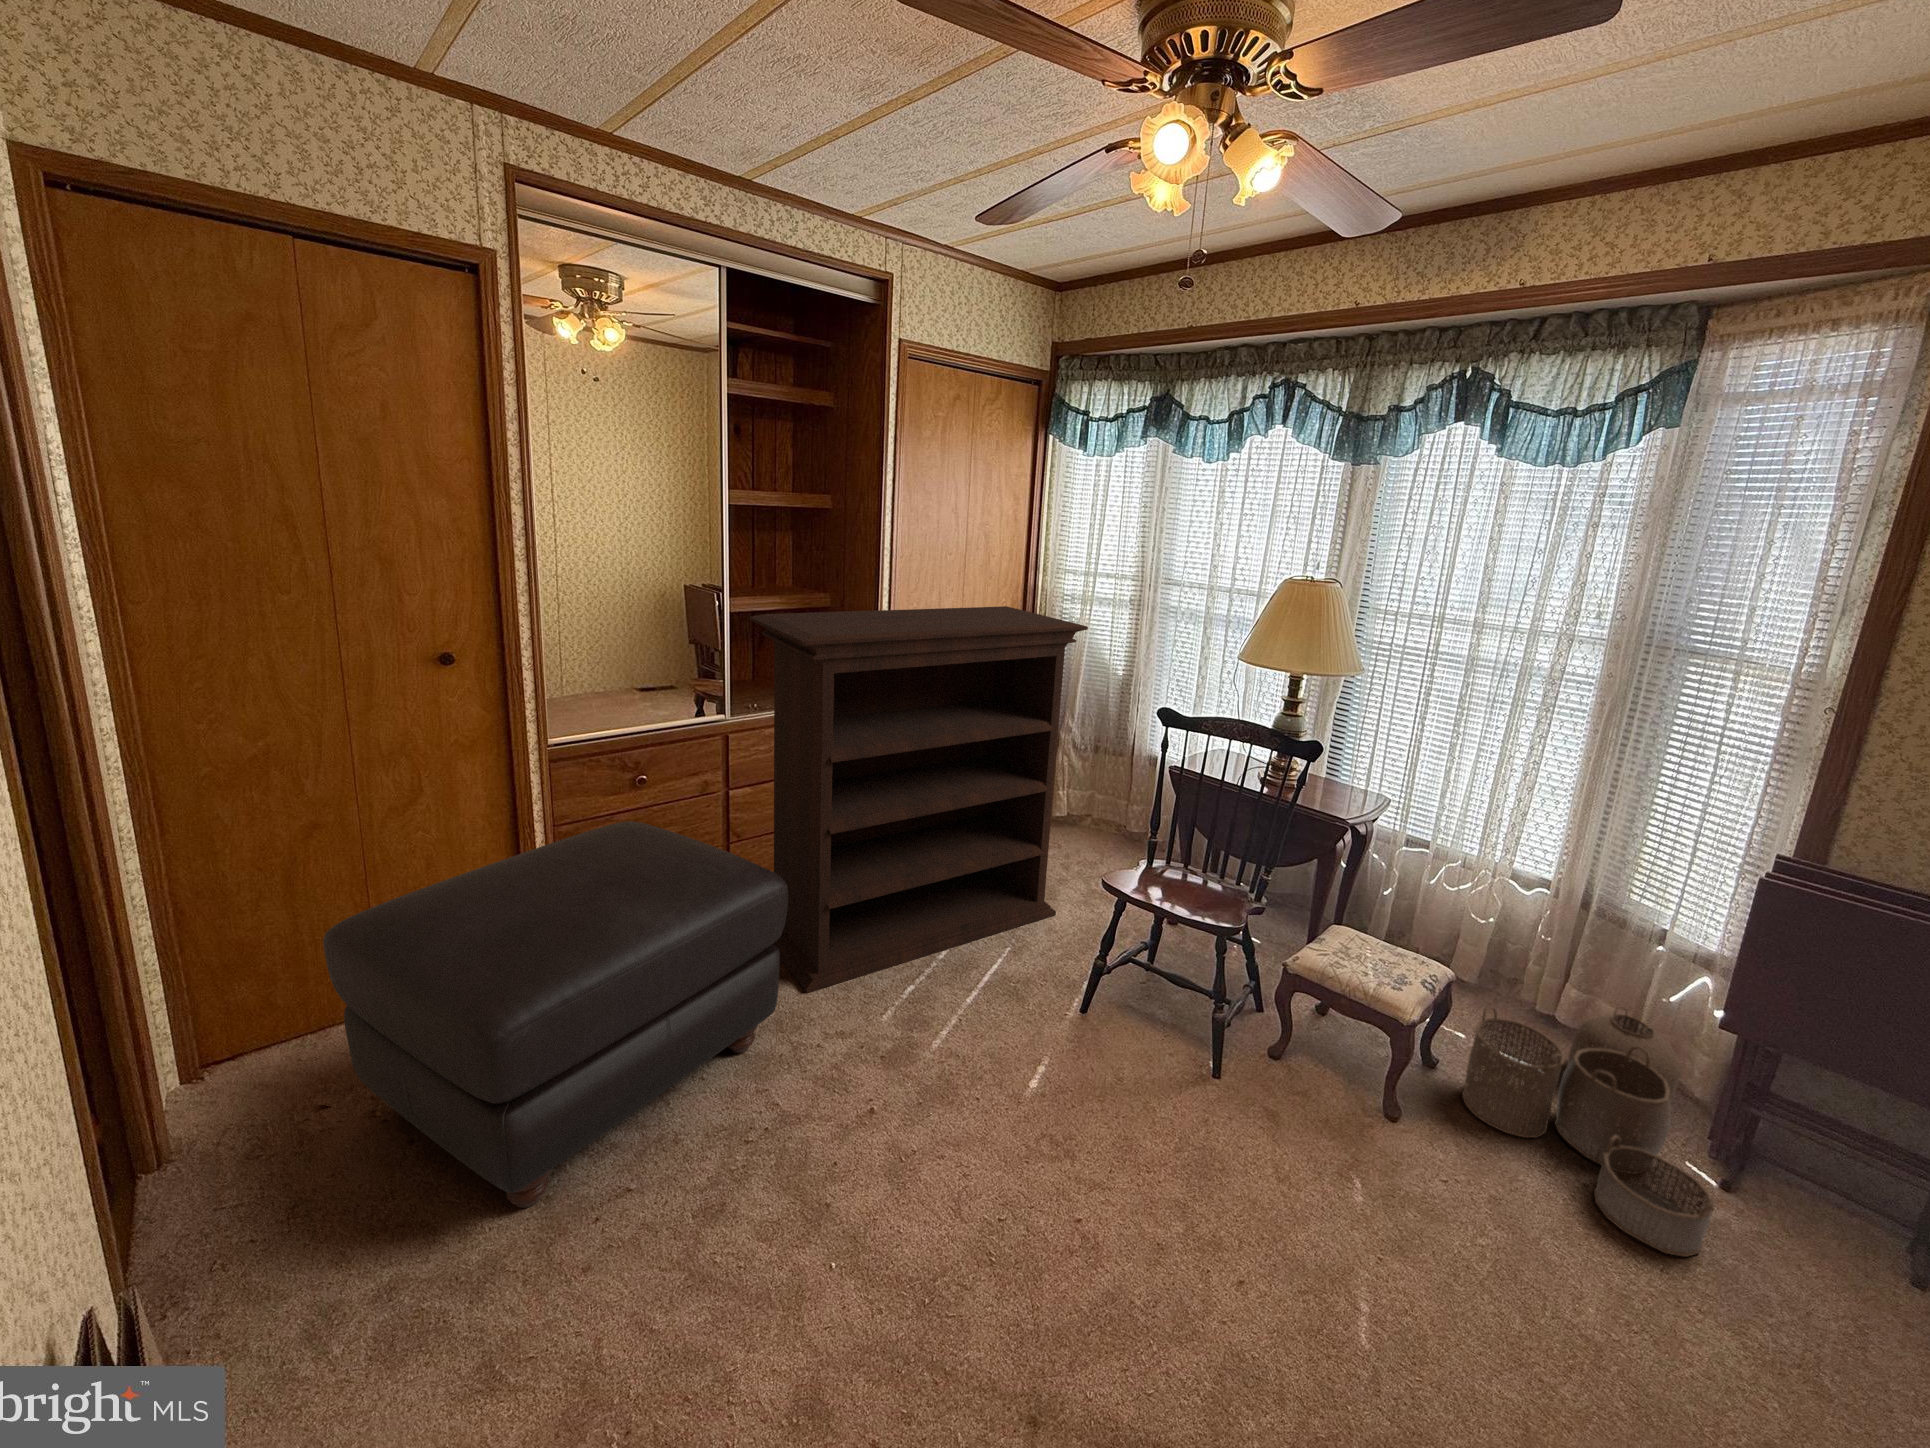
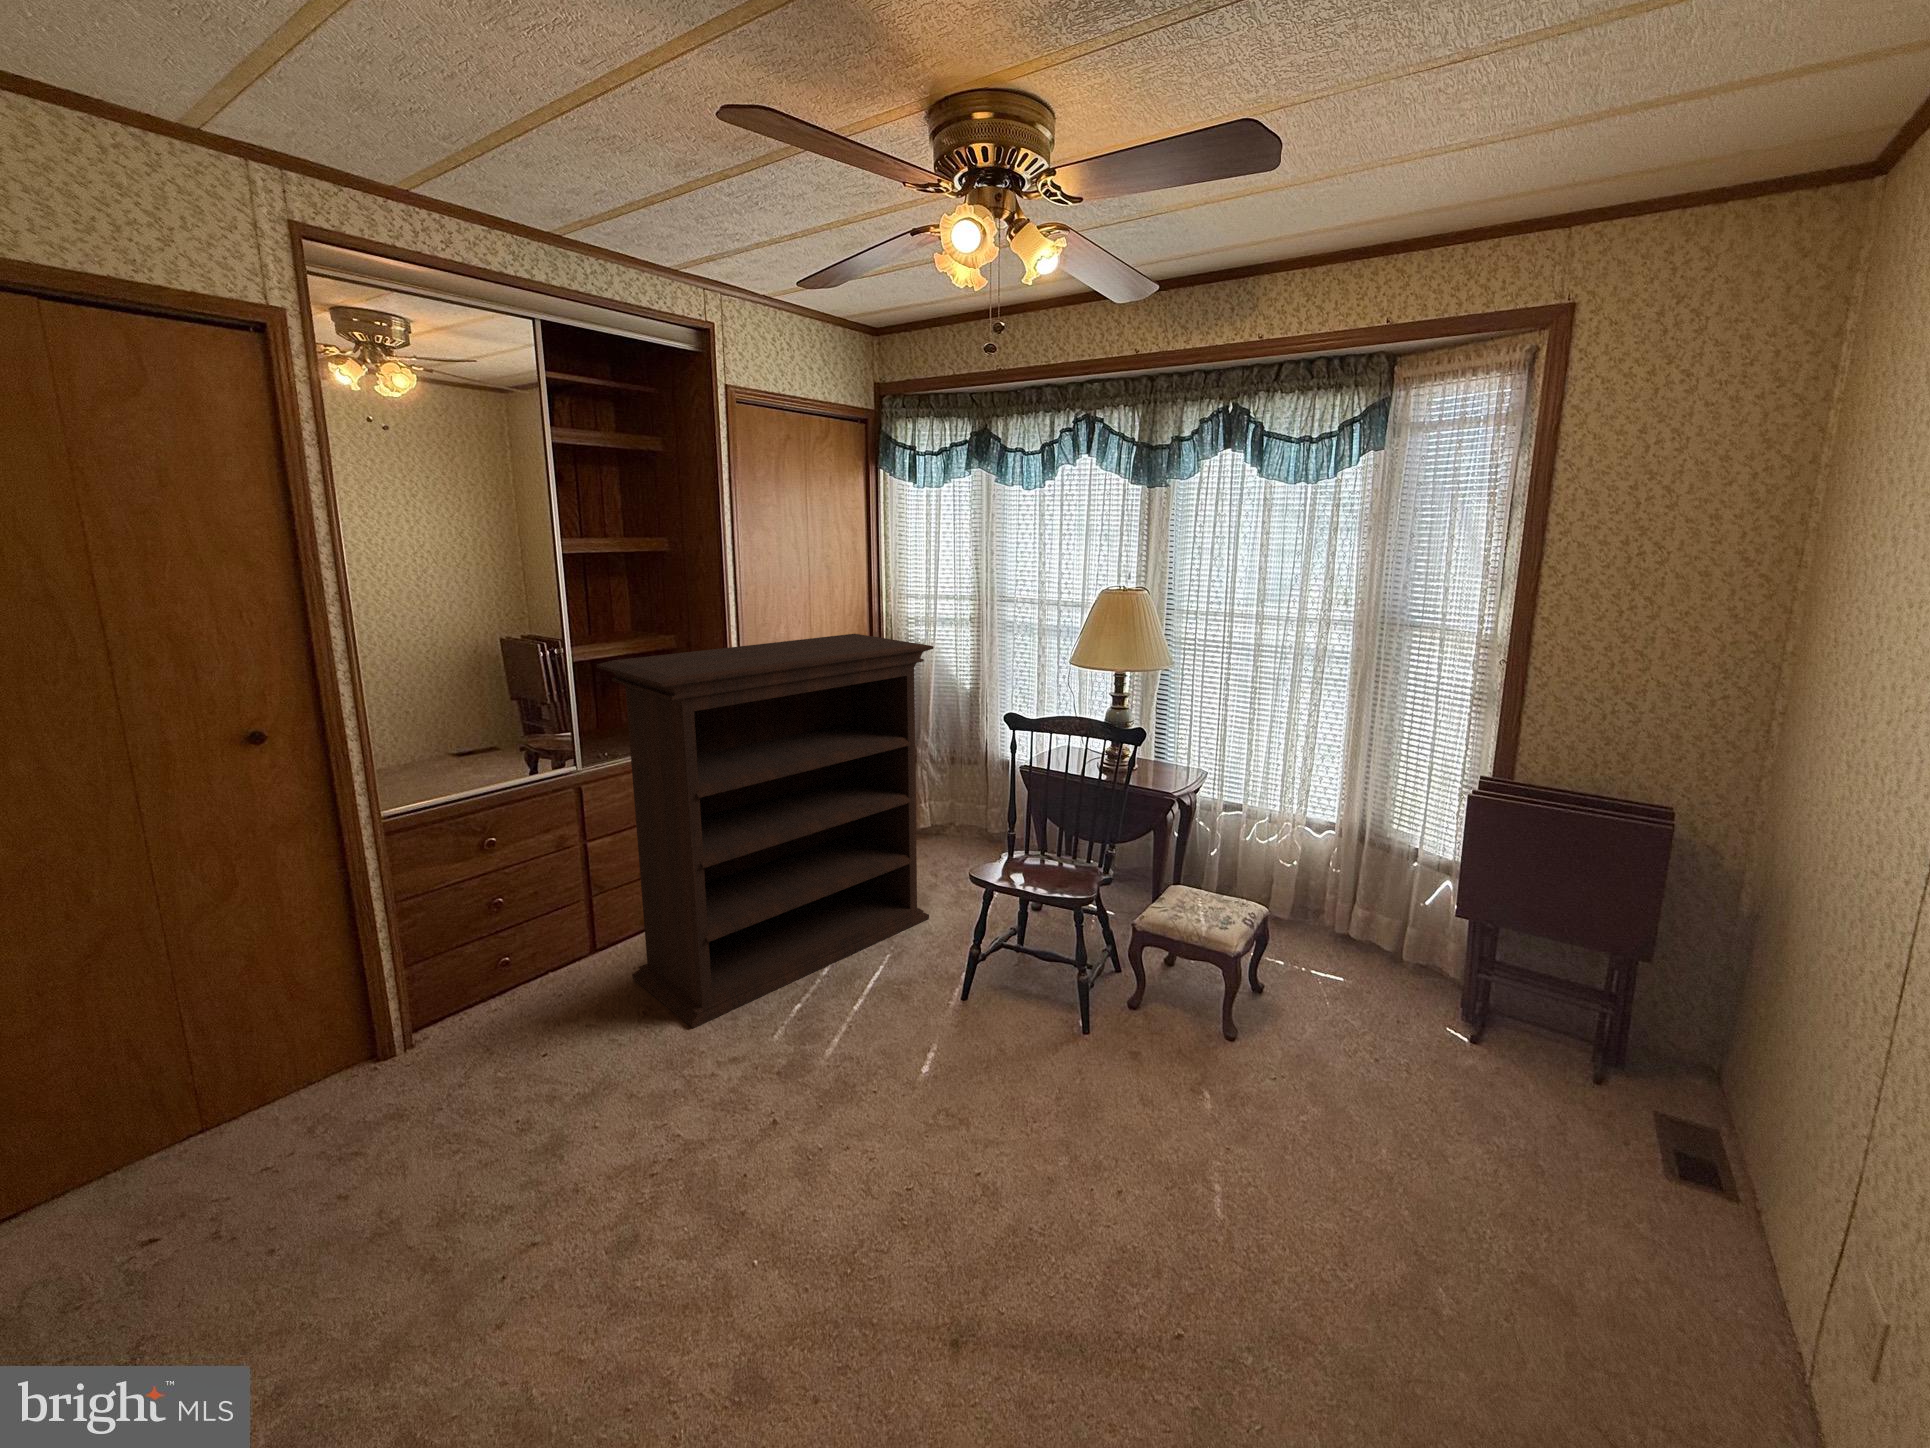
ottoman: present [323,821,788,1208] -> none [144,884,669,1284]
woven basket: present [1462,1006,1715,1257] -> none [1283,915,1463,1097]

